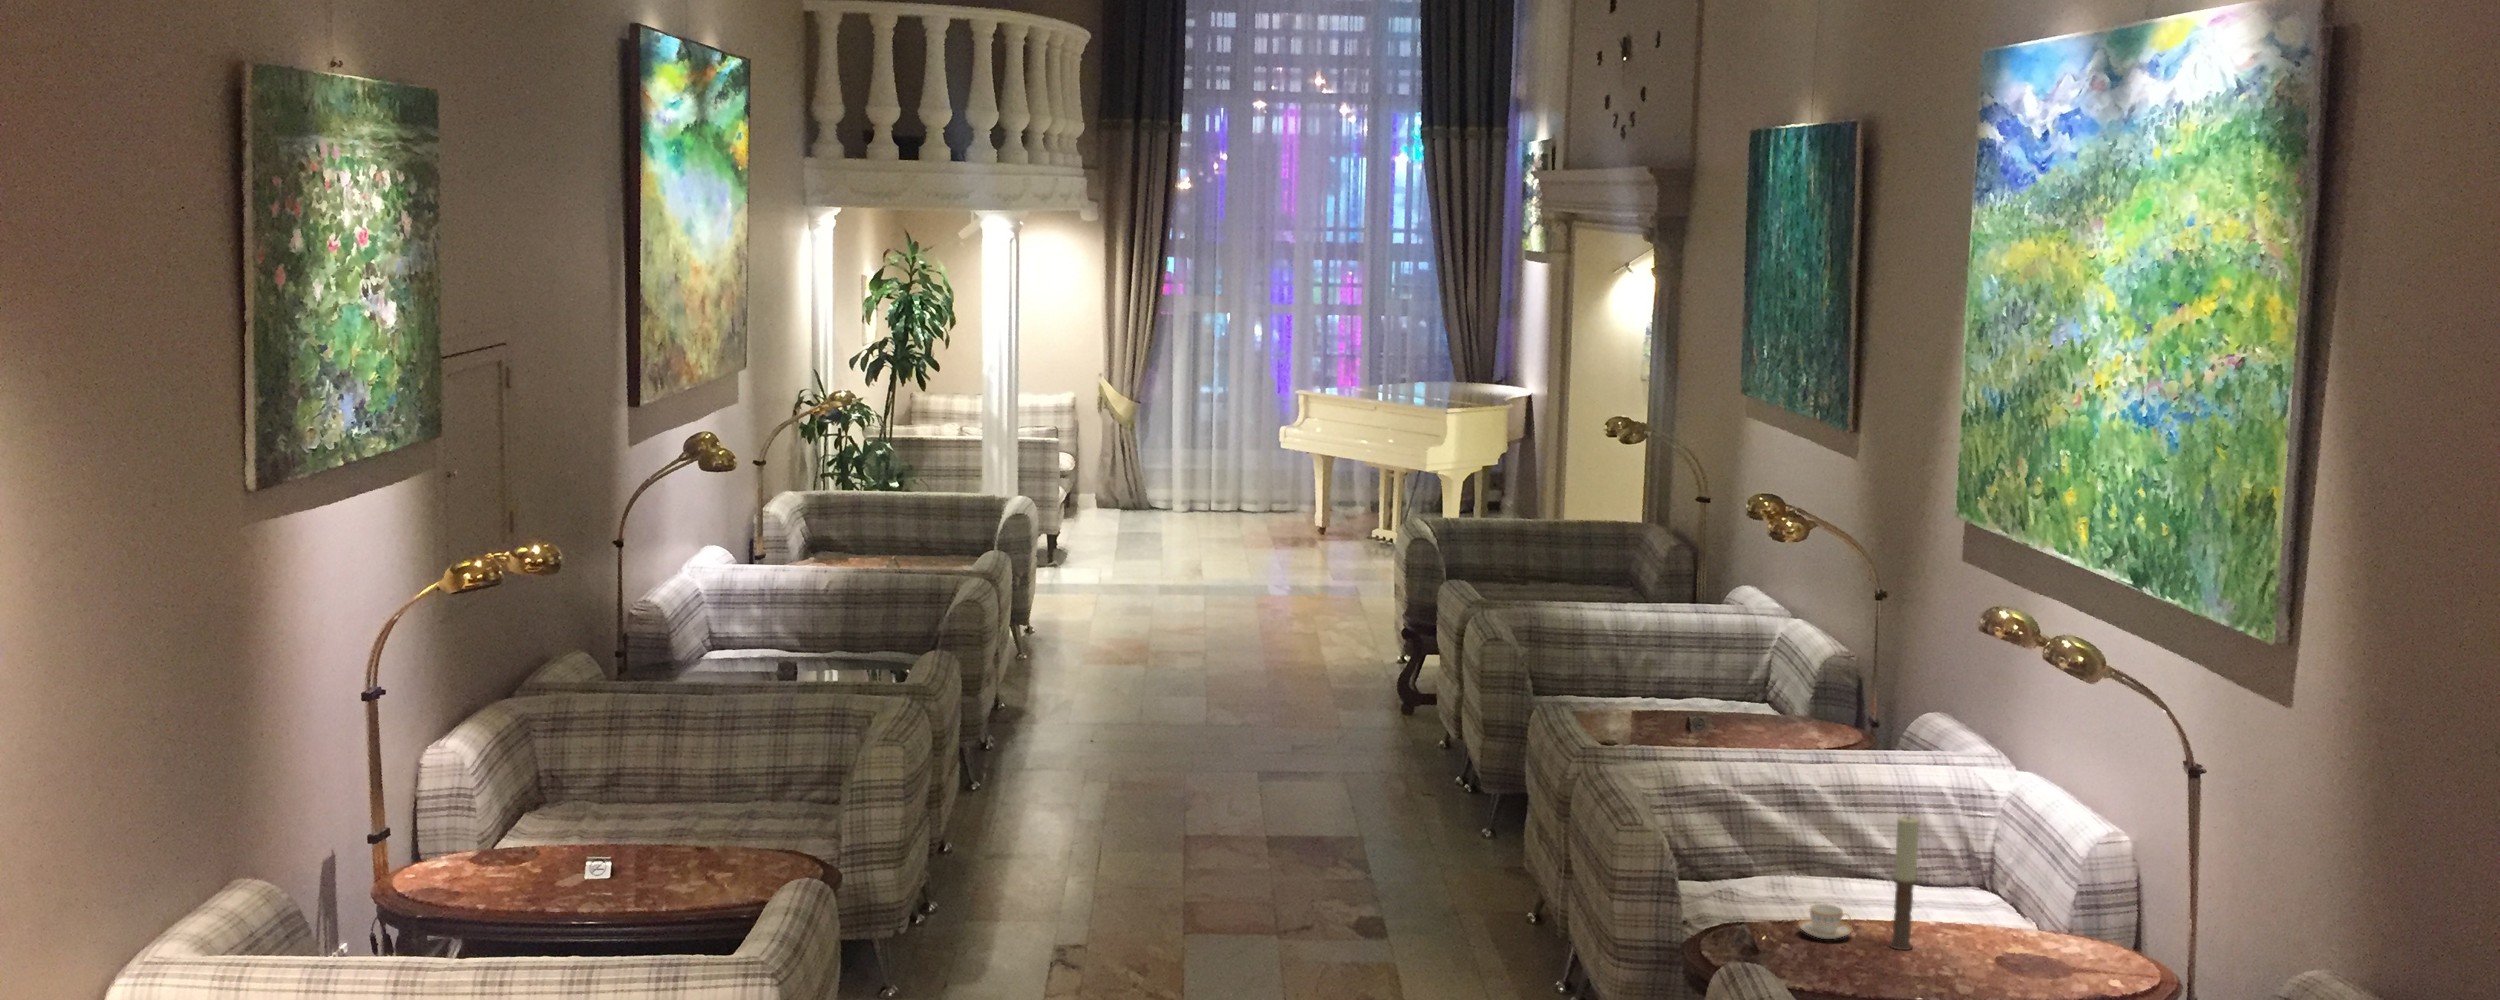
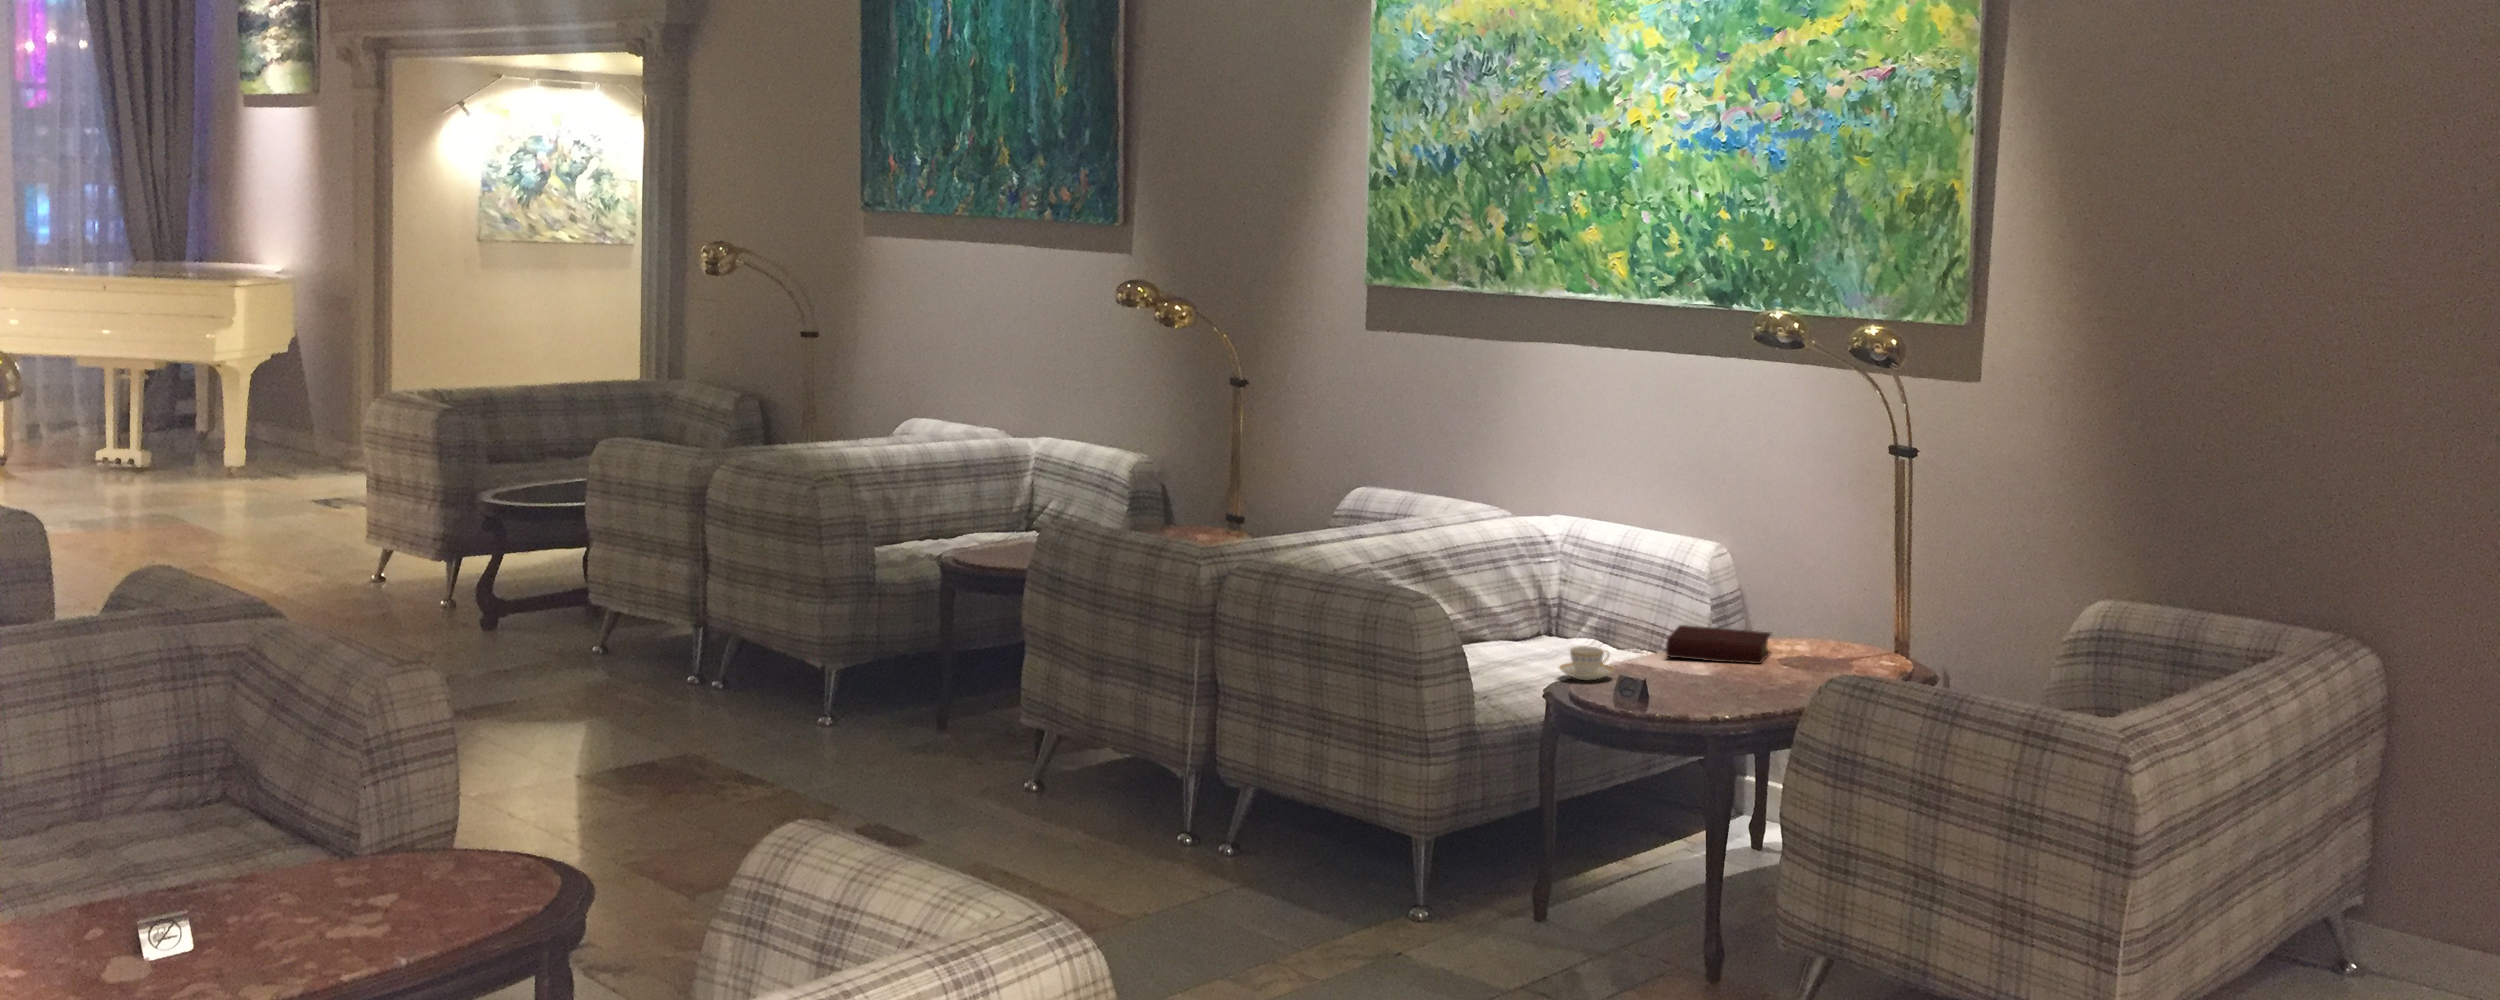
candle: present [1890,816,1920,950] -> none [1643,539,1670,675]
book: none [1956,910,2083,967] -> present [1666,625,1771,664]

